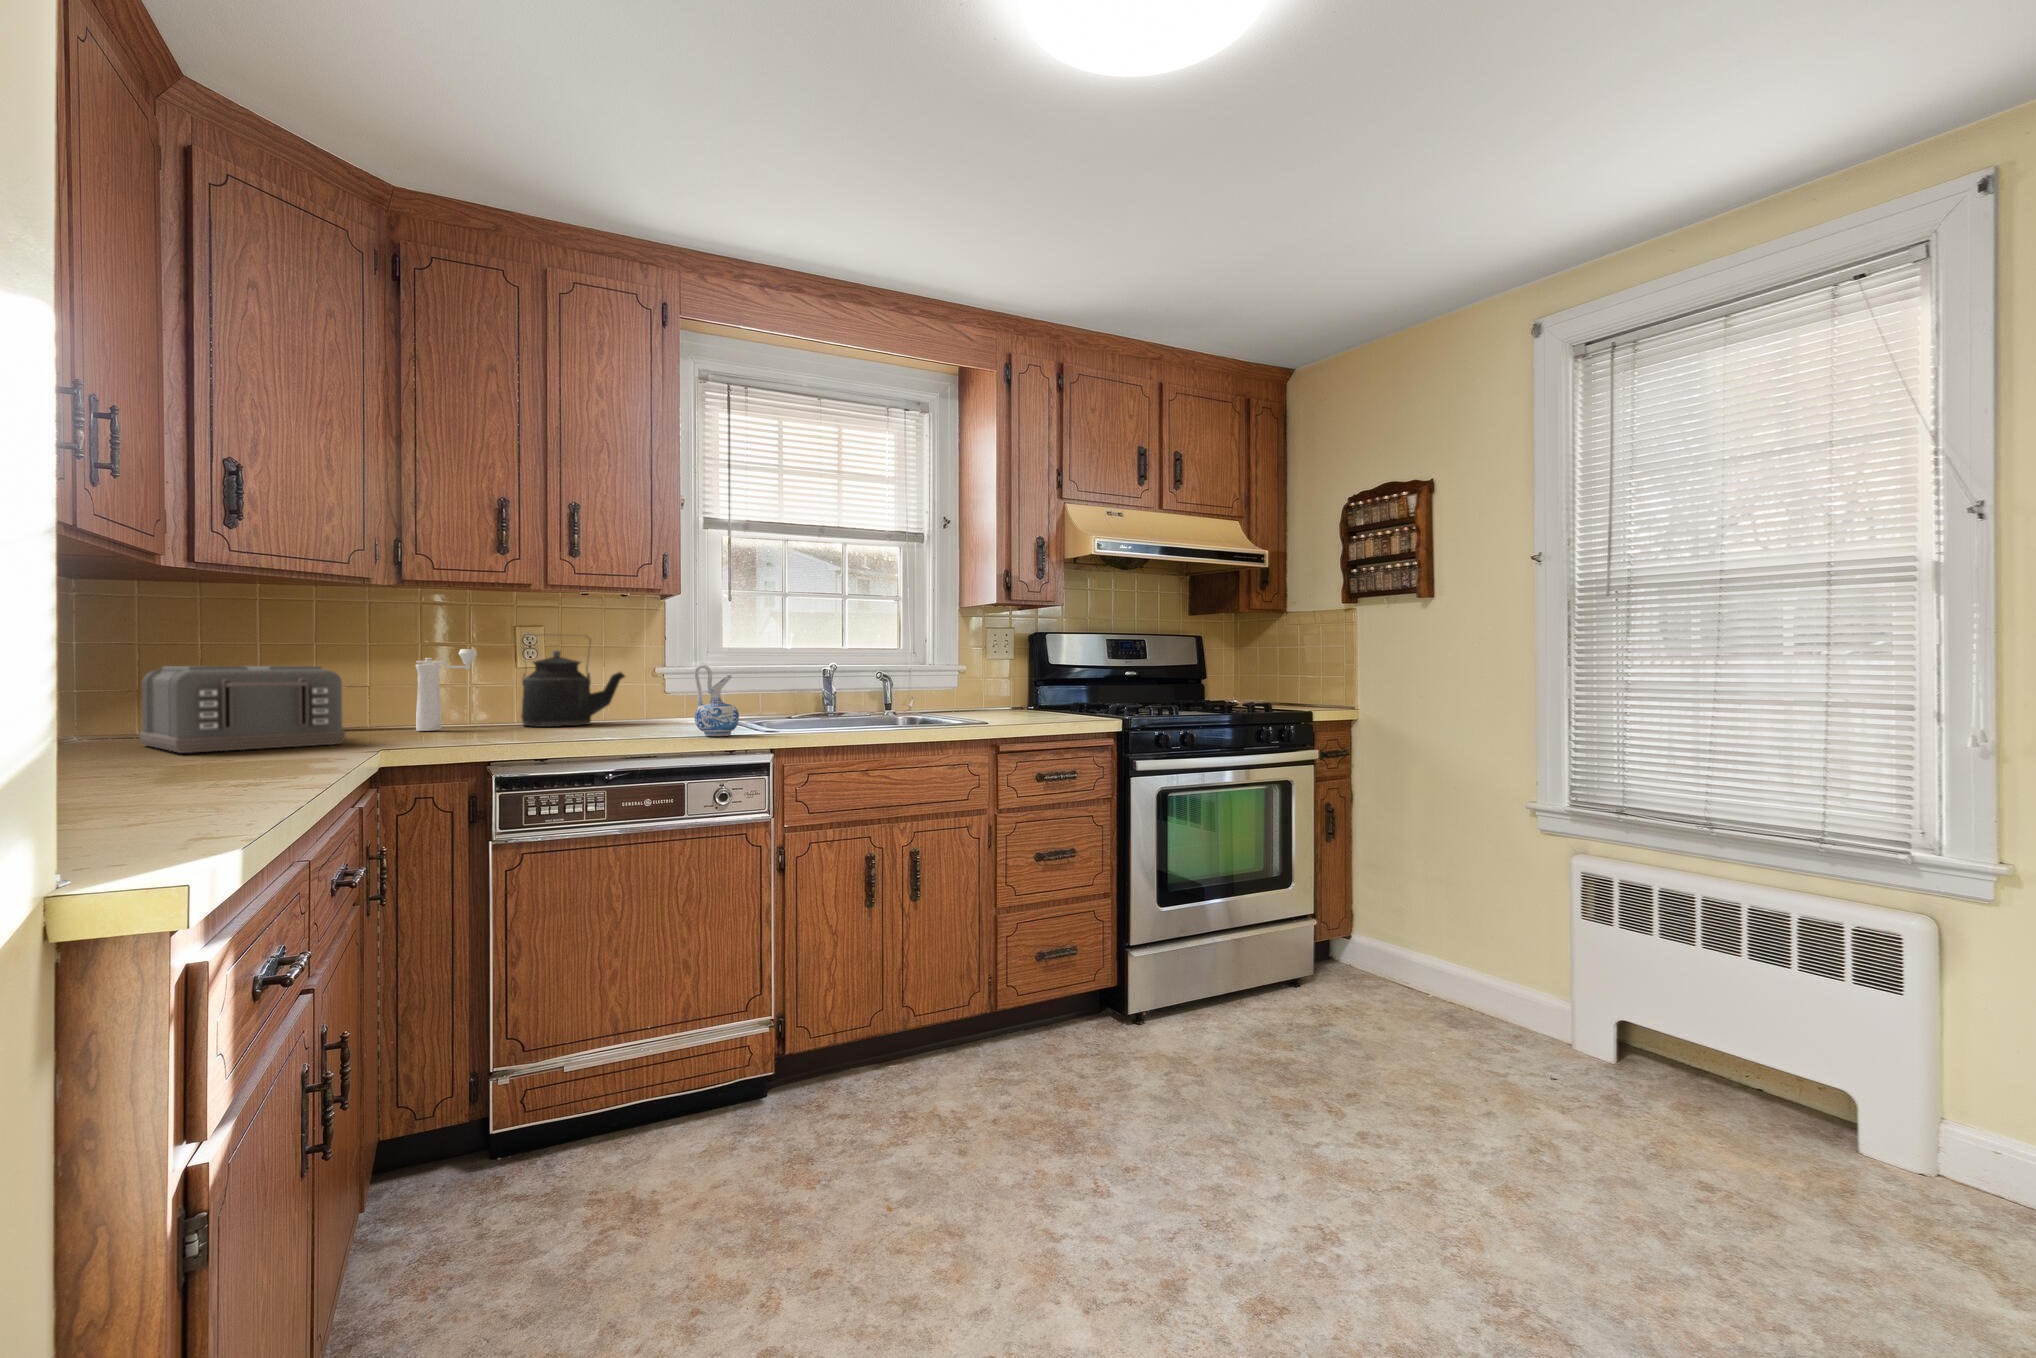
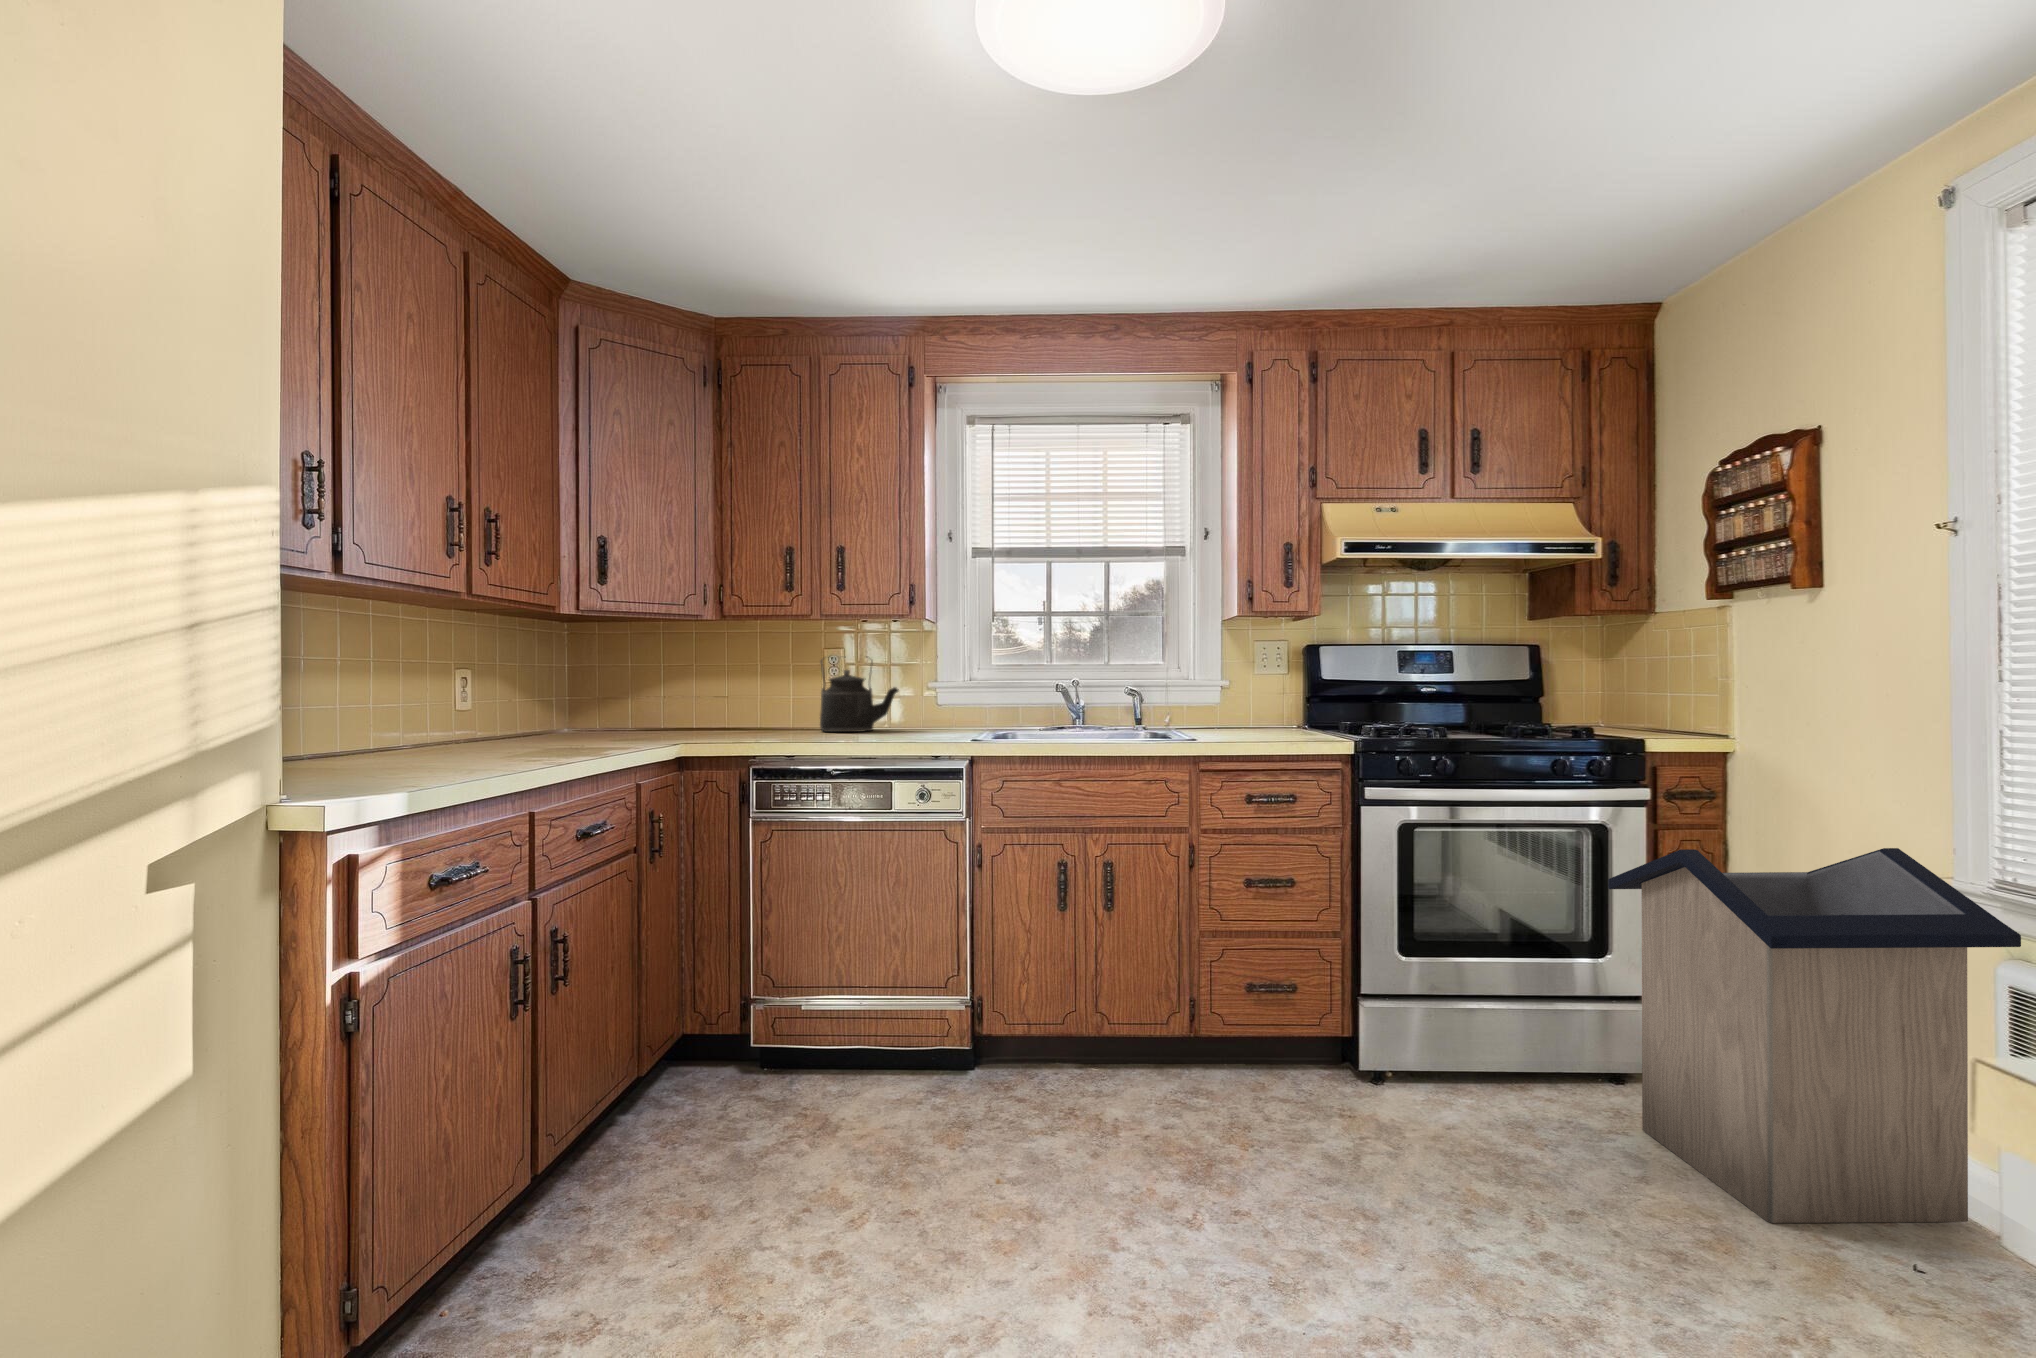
pepper mill: present [416,649,477,731] -> none [744,670,791,733]
ceramic pitcher: present [694,665,739,736] -> none [903,683,939,744]
toaster: present [140,666,345,753] -> none [568,684,674,745]
trash can: none [1320,787,1582,1072] -> present [1608,848,2021,1223]

